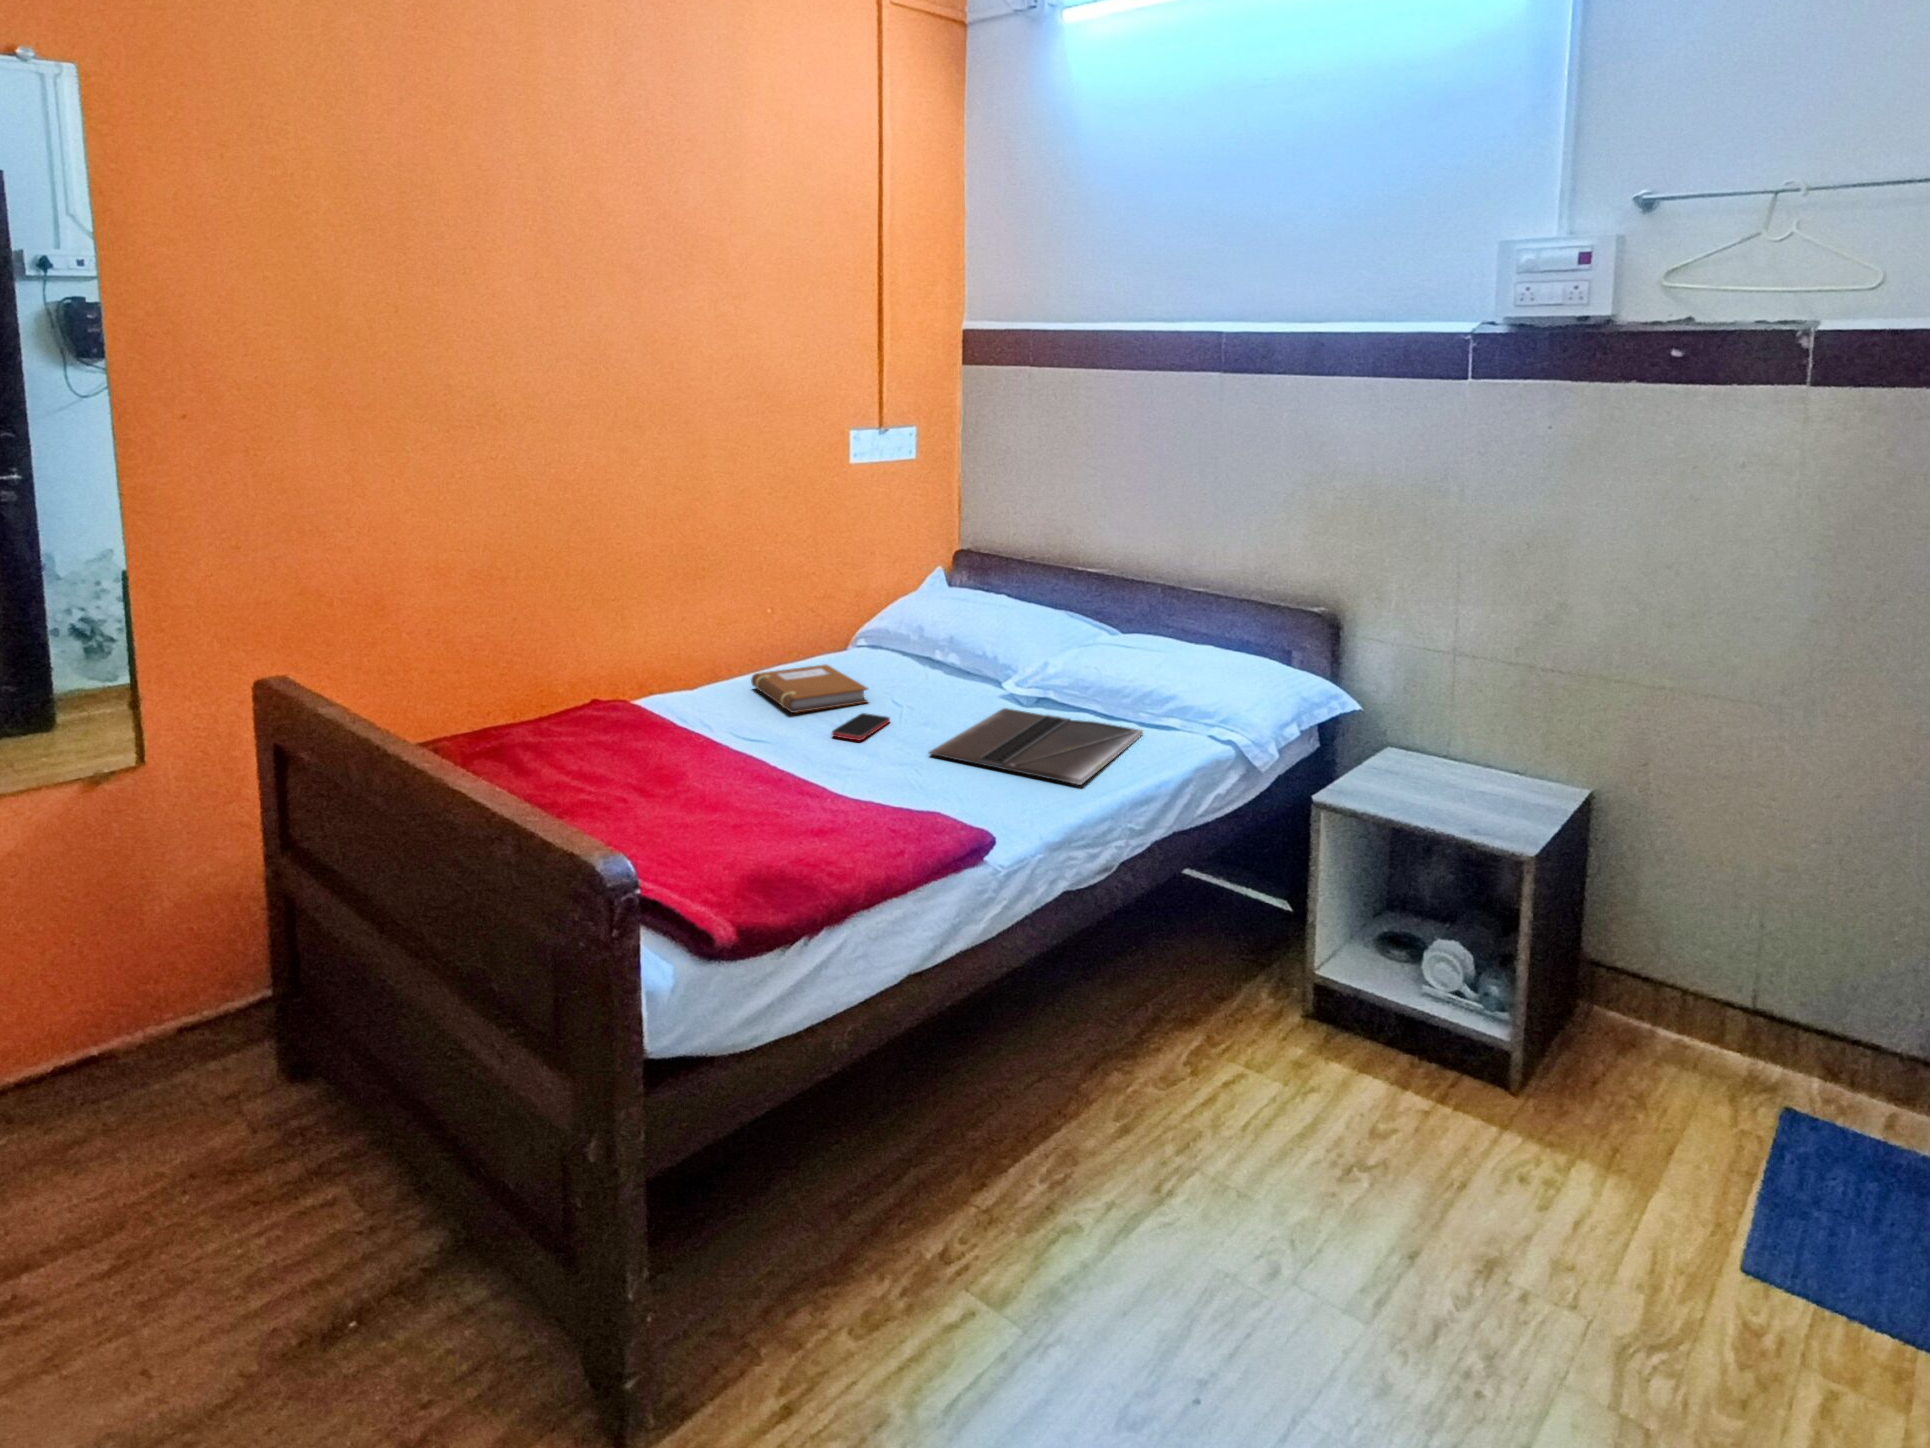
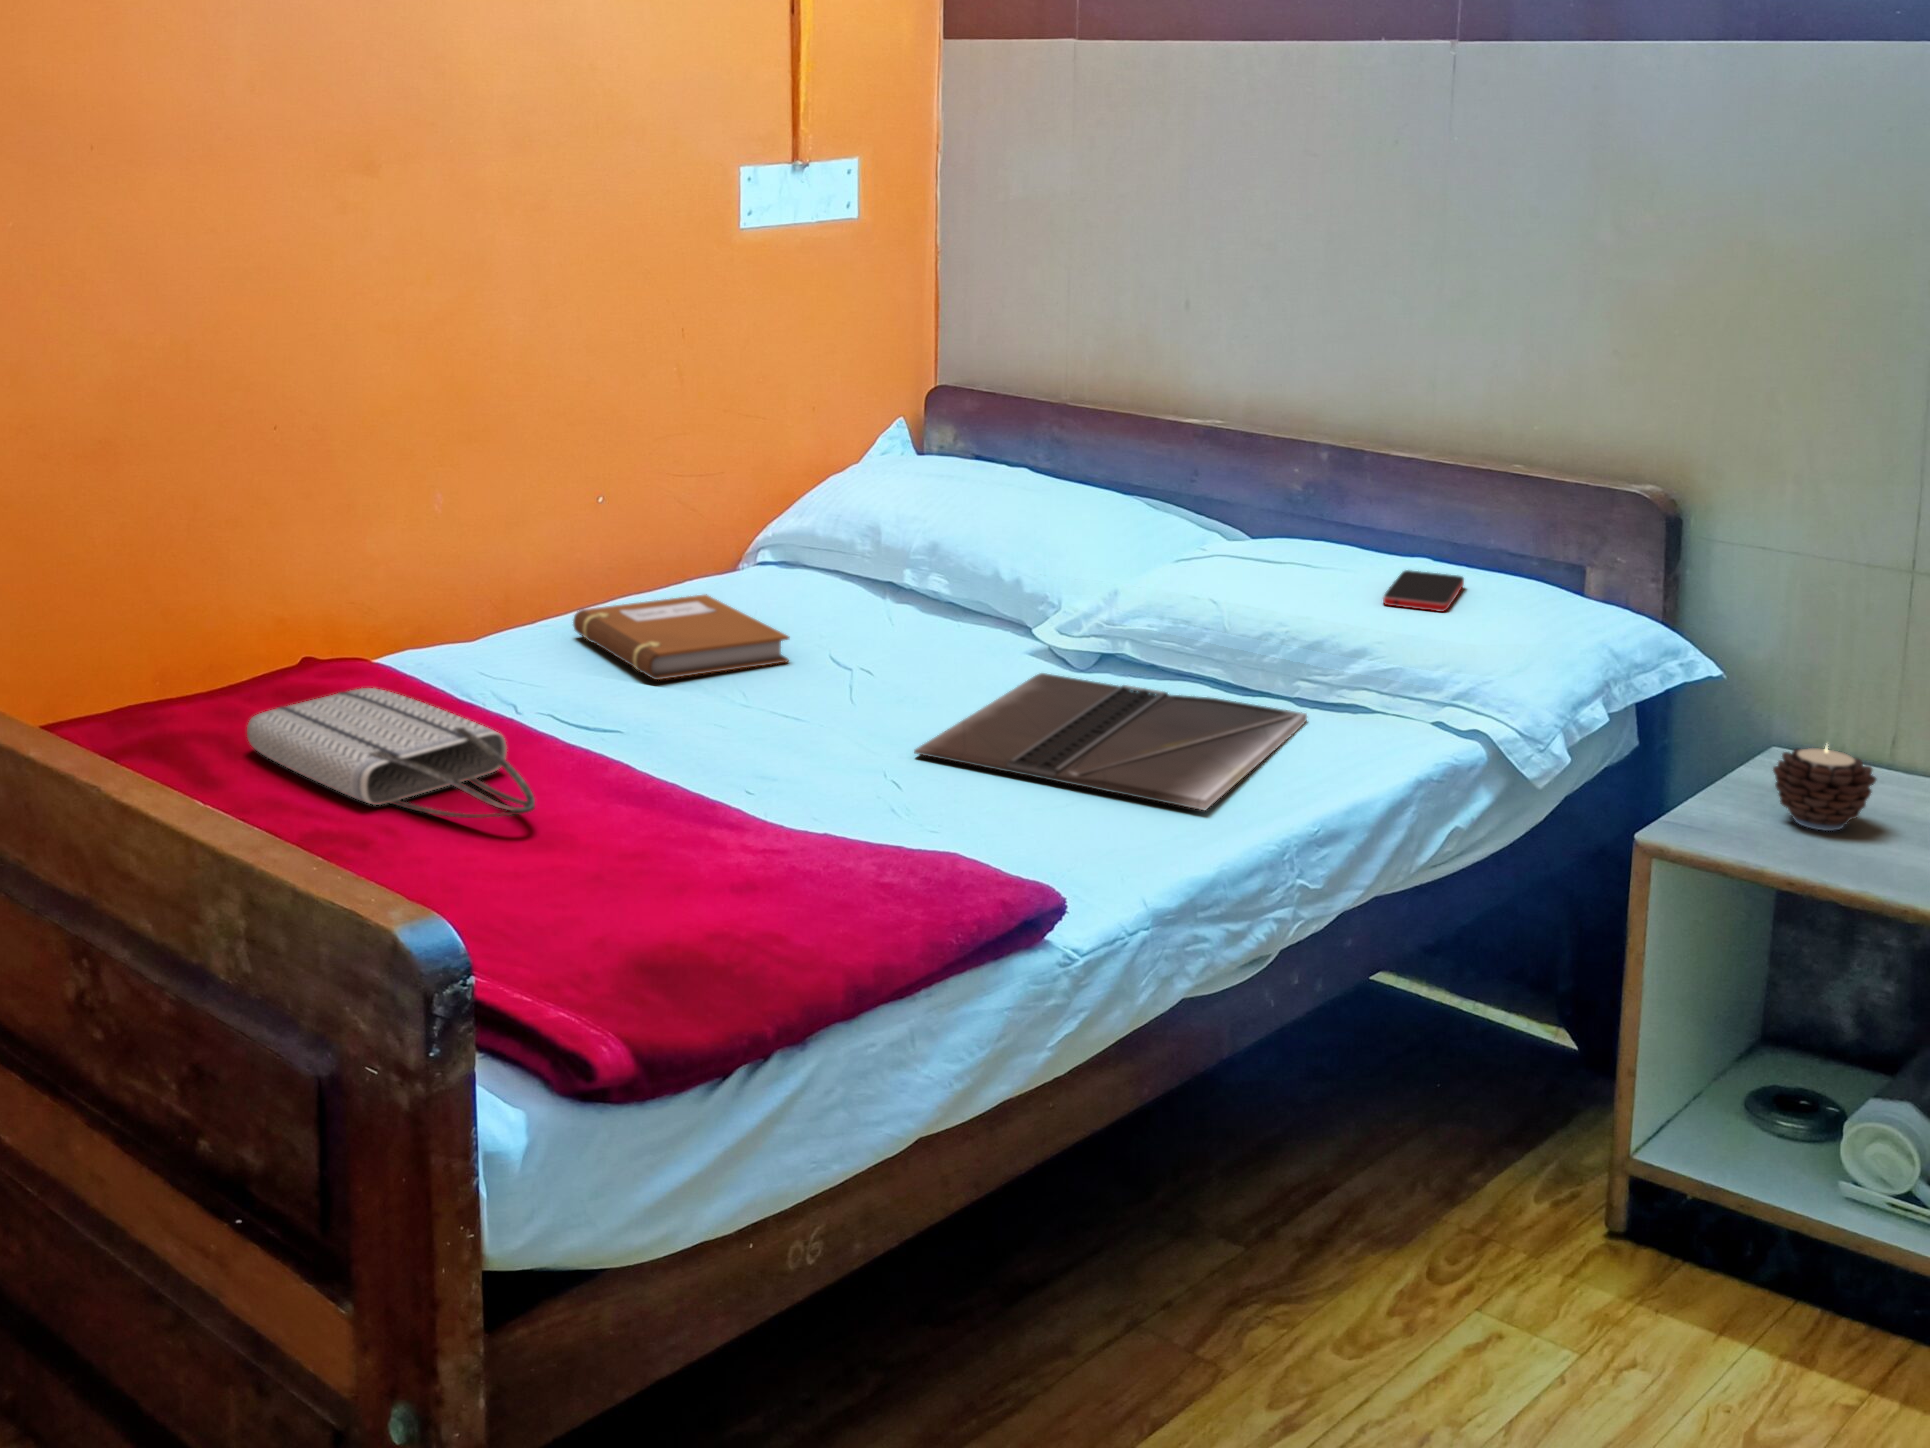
smartphone: present [832,713,890,741] -> present [1383,570,1464,612]
tote bag: none [554,719,710,793] -> present [247,688,535,818]
candle: none [1383,745,1435,793] -> present [1773,746,1876,831]

